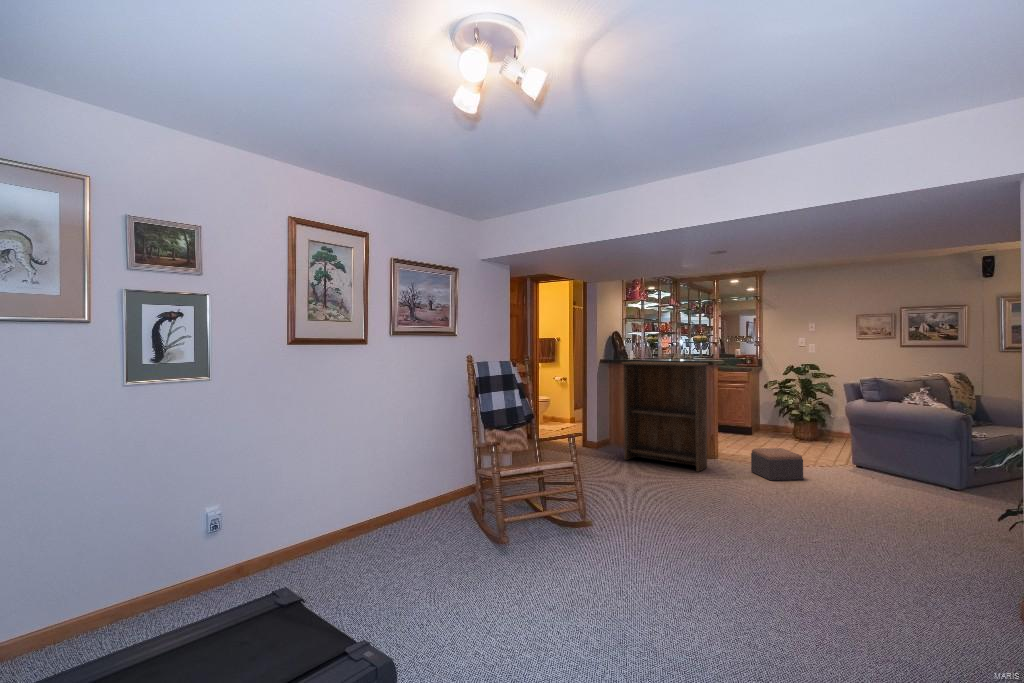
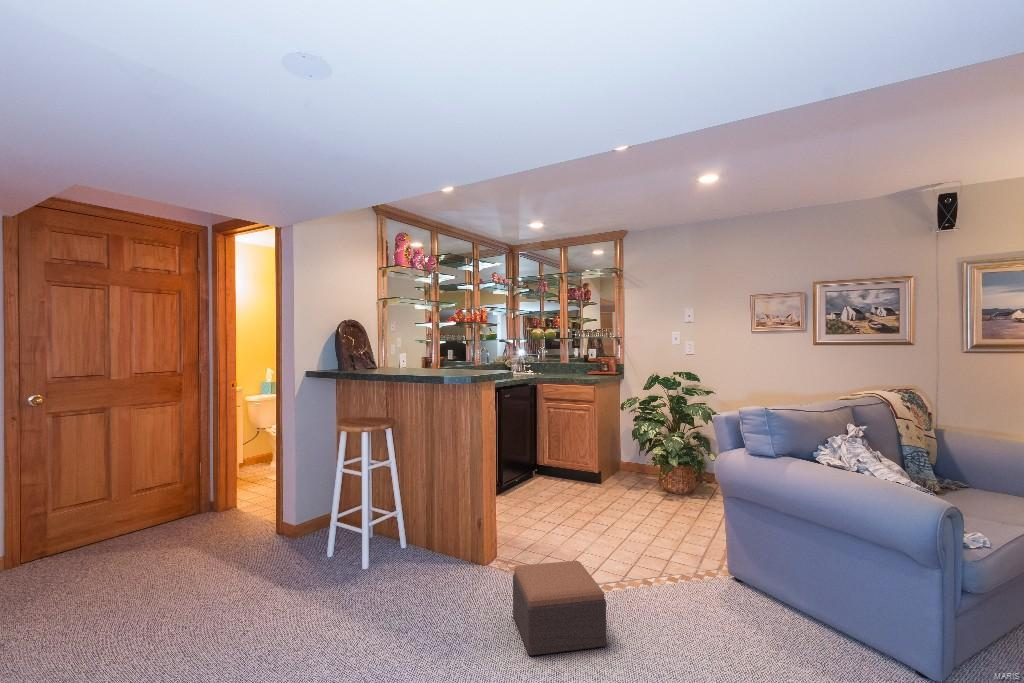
bookshelf: present [622,362,708,472] -> none [276,372,436,625]

